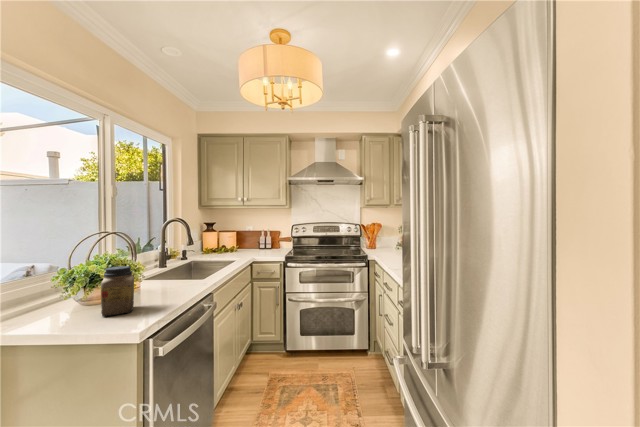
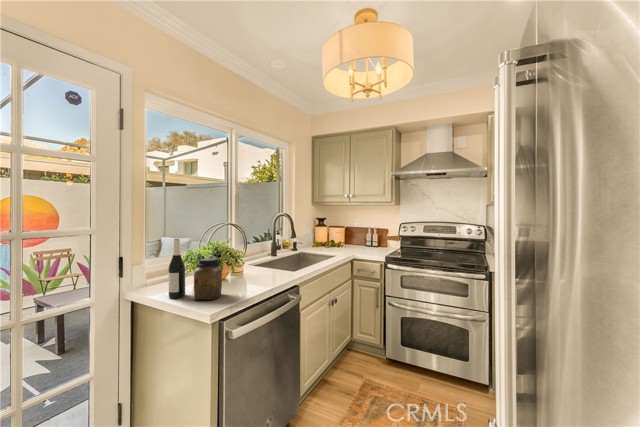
wine bottle: none [58,246,82,320] -> present [168,239,185,298]

